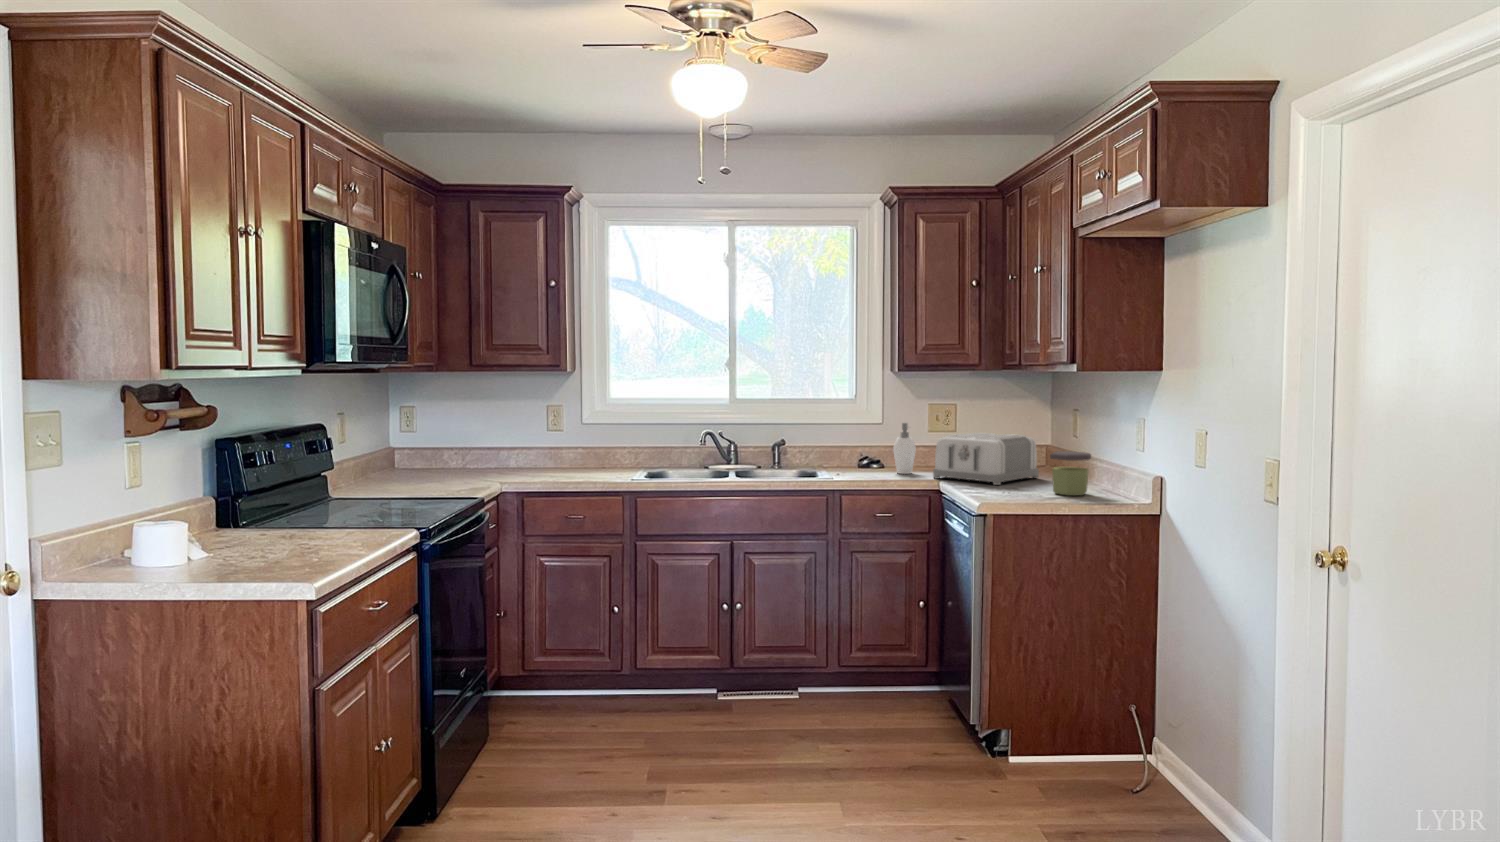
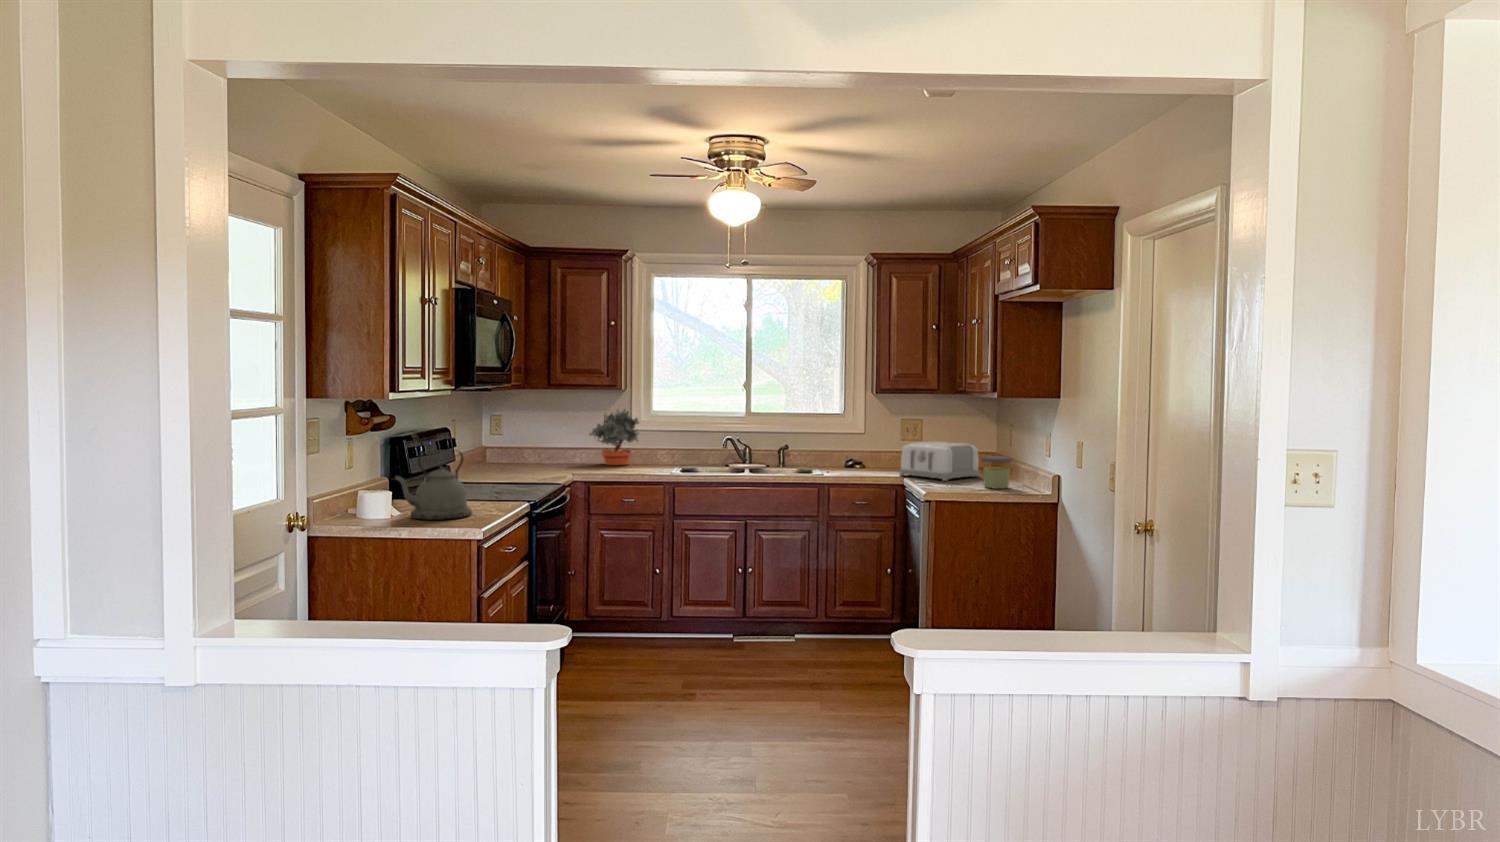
potted plant: none [526,392,595,469] -> present [589,409,639,465]
soap dispenser: present [893,423,916,474] -> none [871,433,888,472]
kettle: none [182,458,317,567] -> present [395,451,472,520]

